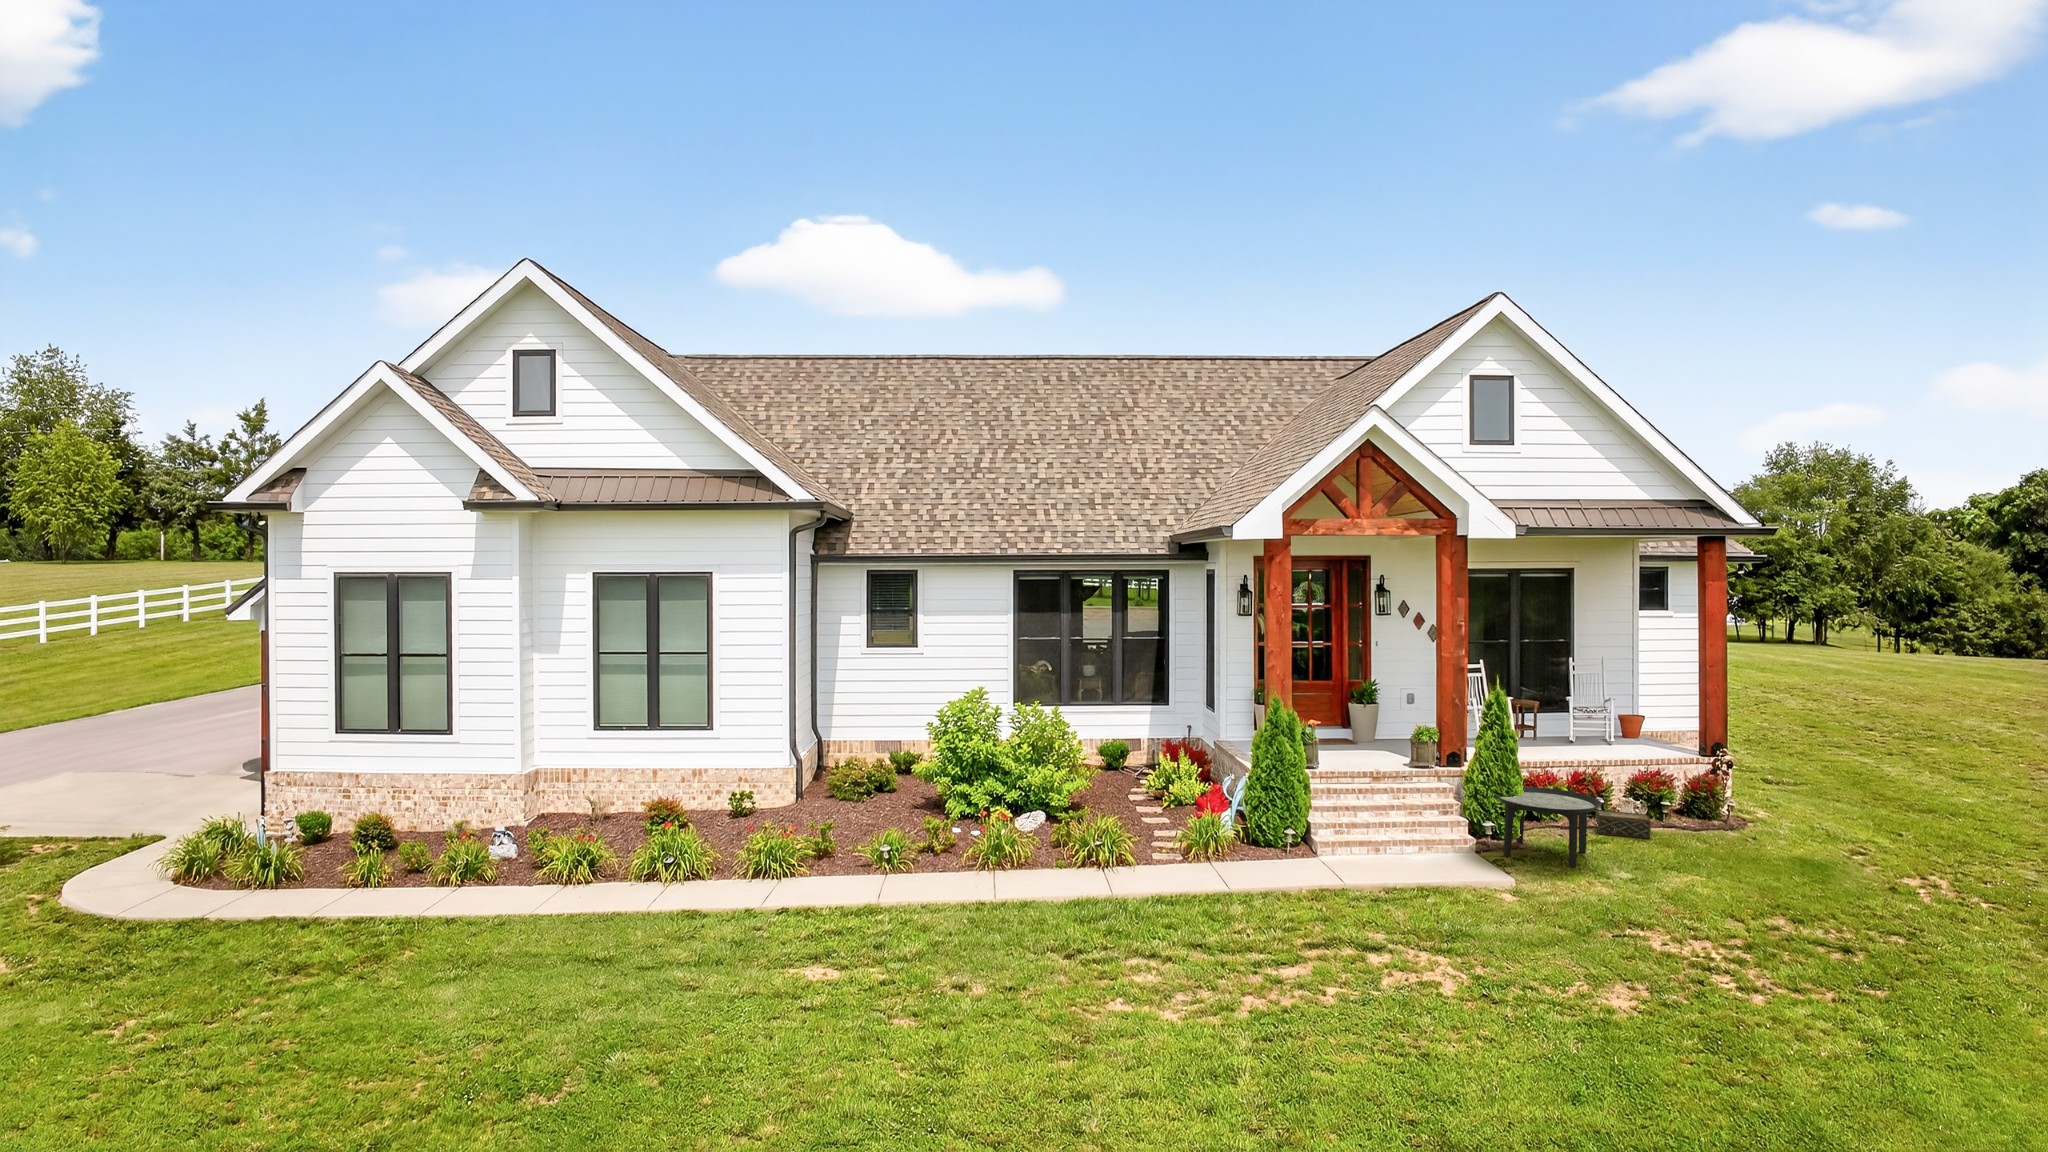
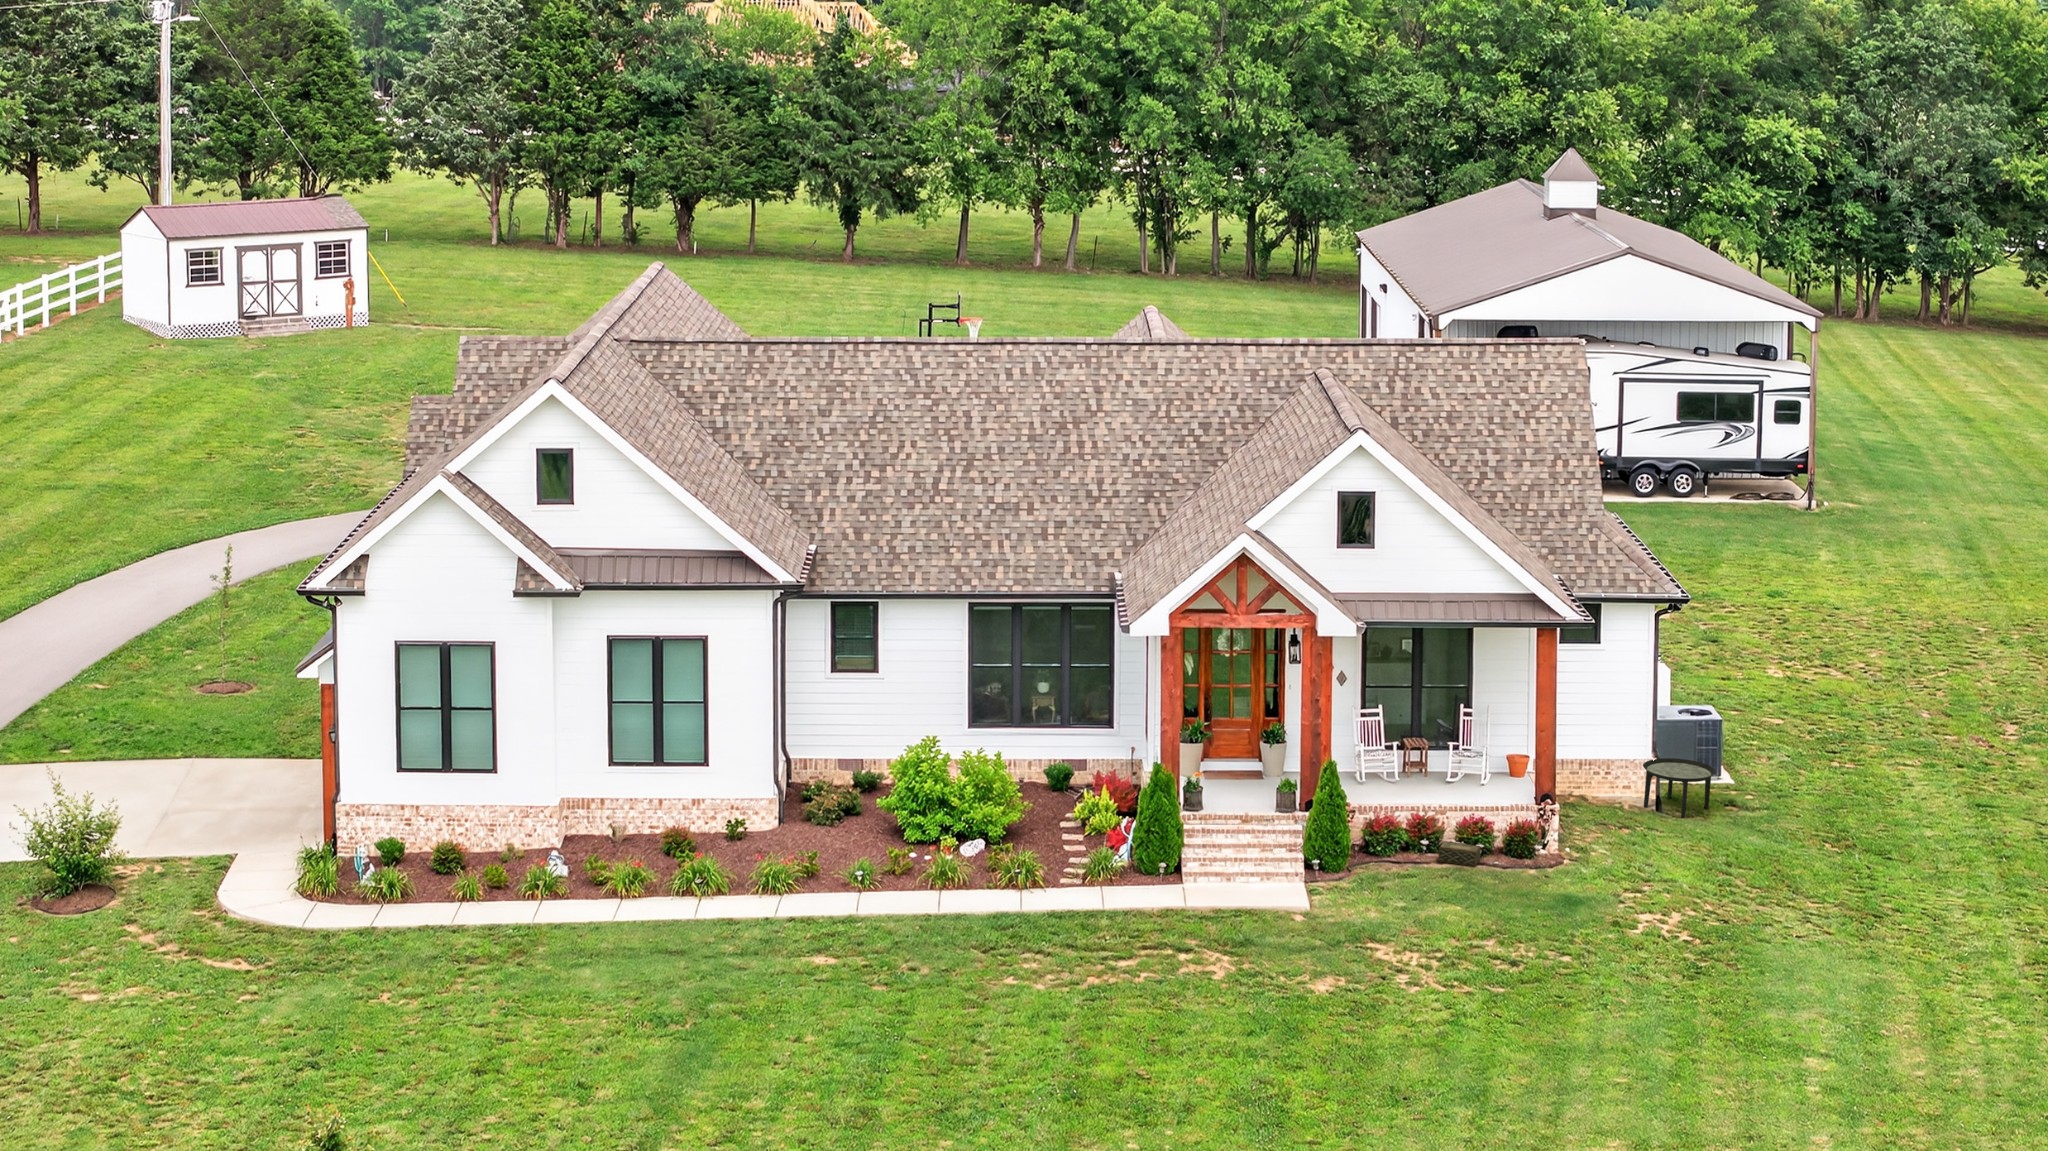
round table: present [1494,787,1601,867] -> present [1643,758,1716,817]

